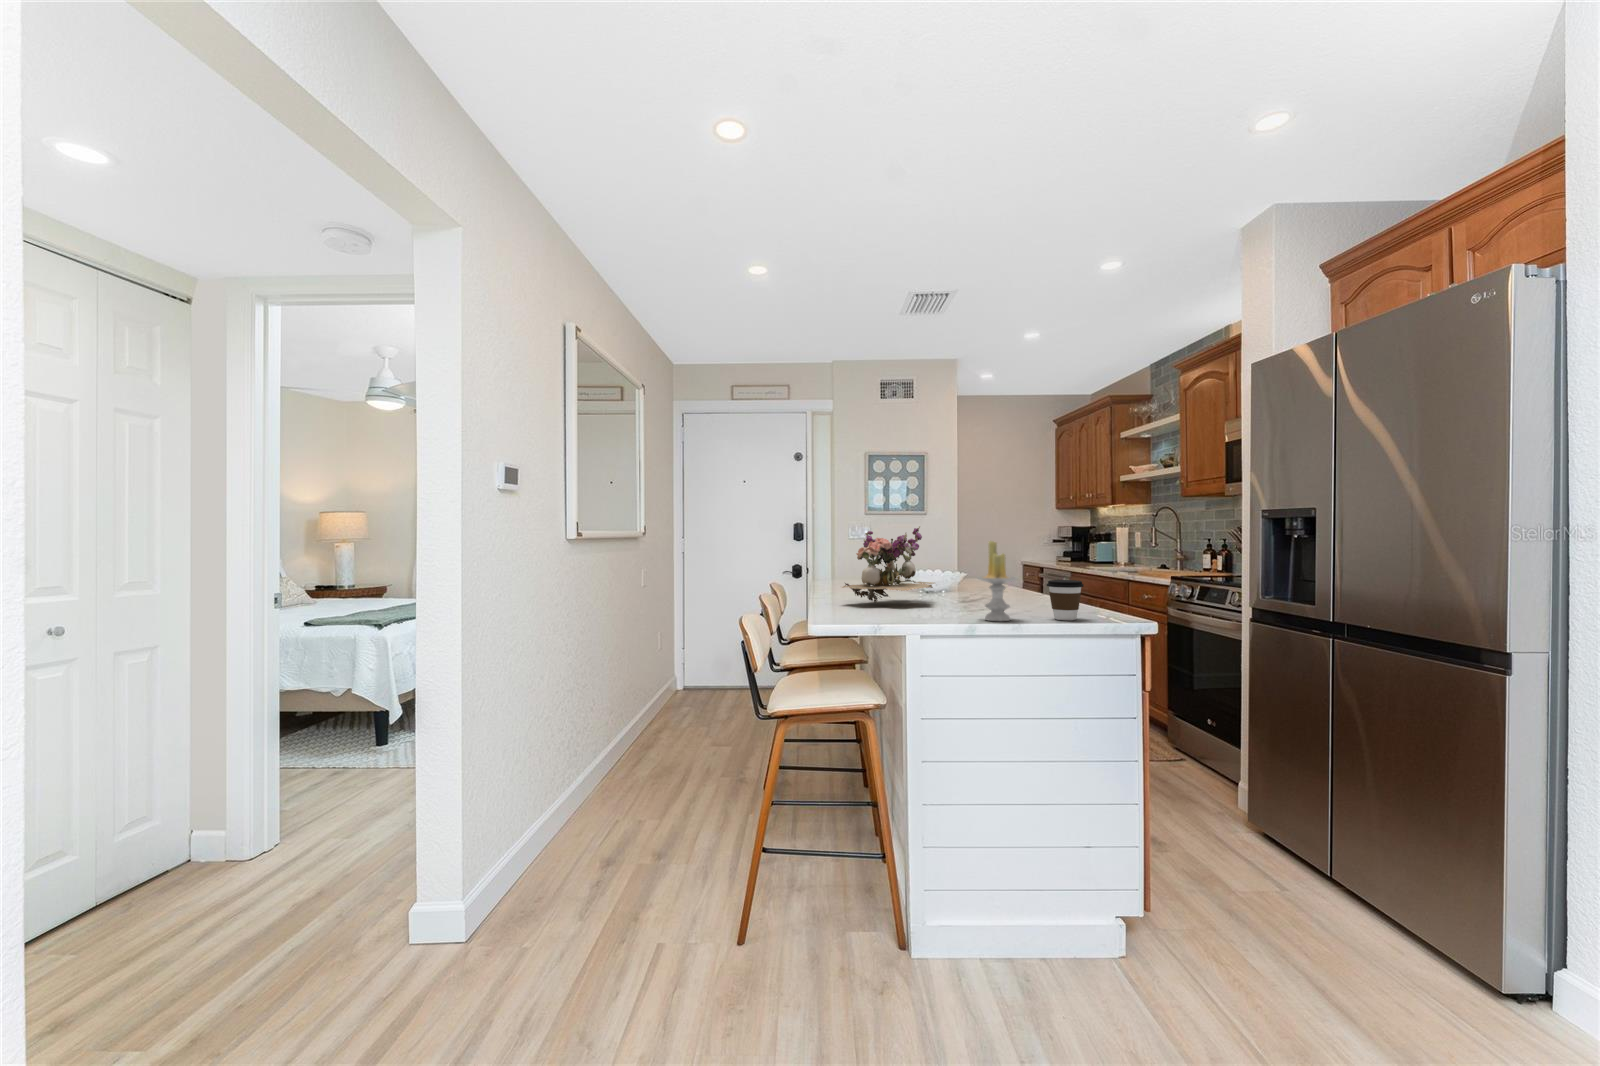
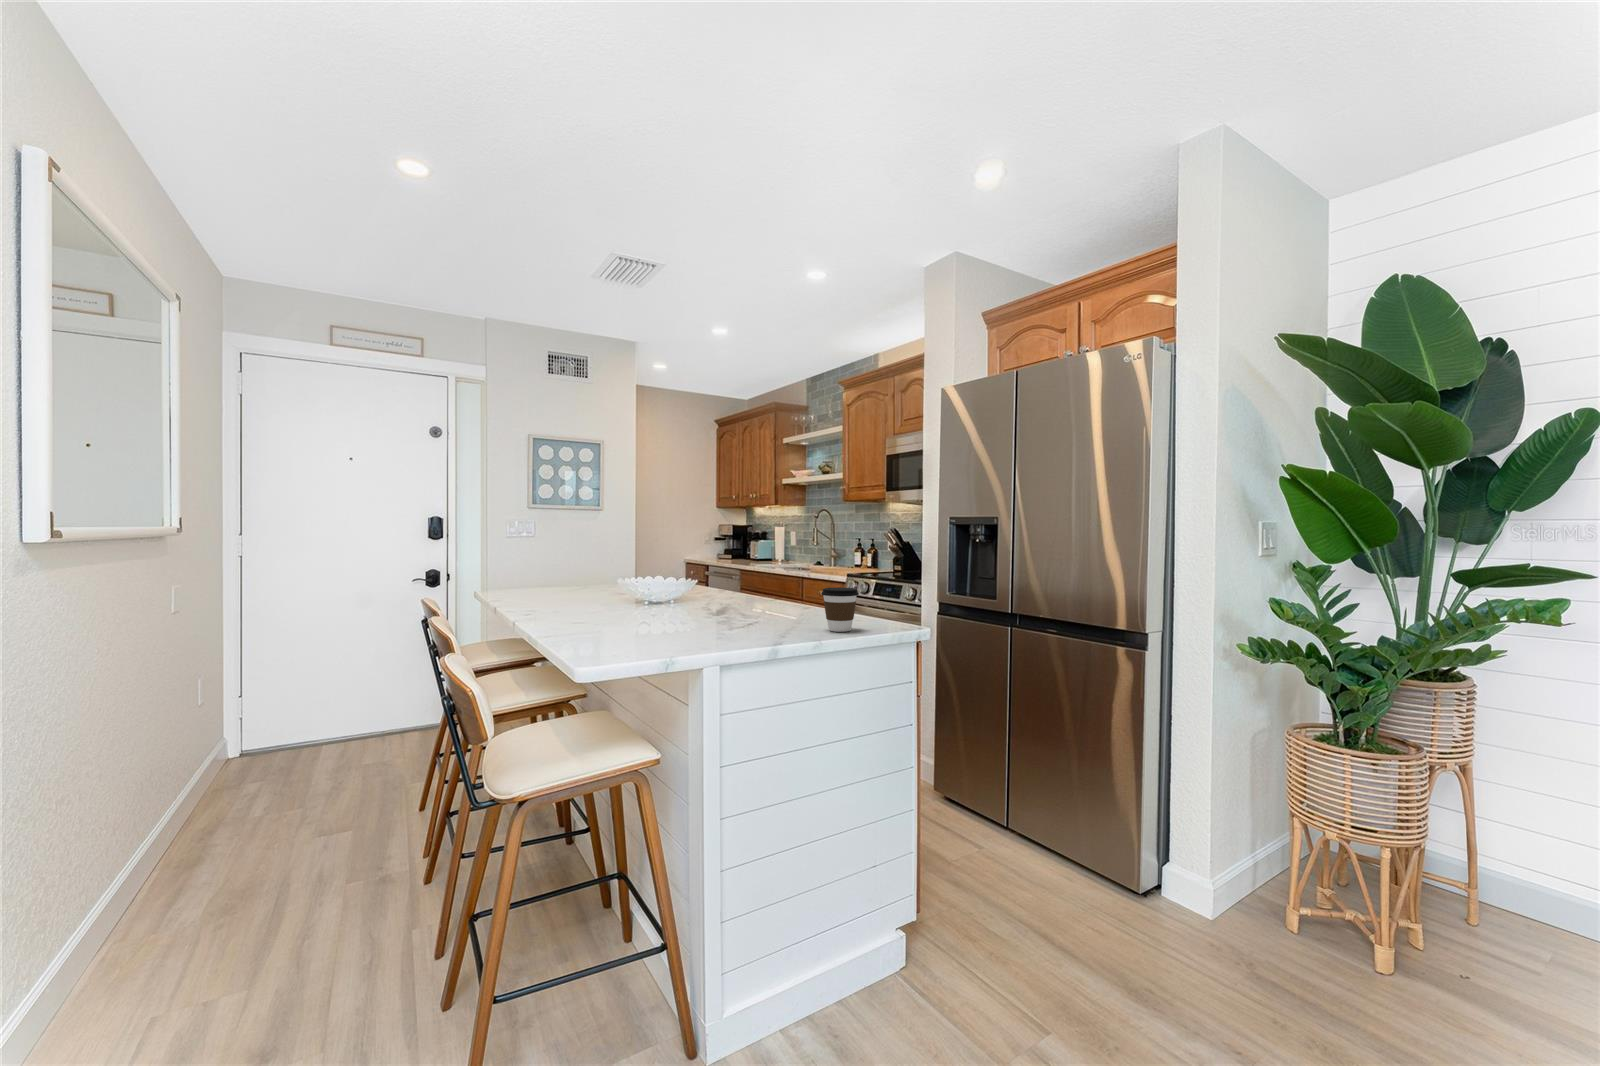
flower arrangement: present [842,526,934,603] -> none [560,526,680,623]
candle: present [978,541,1018,621] -> none [753,545,799,638]

